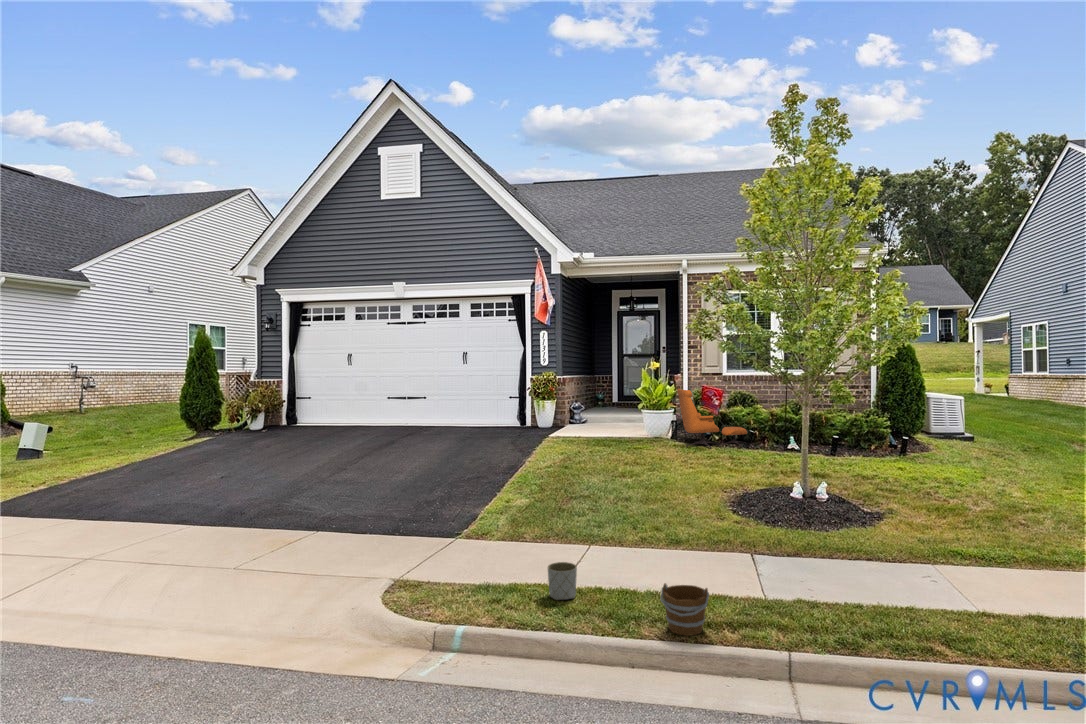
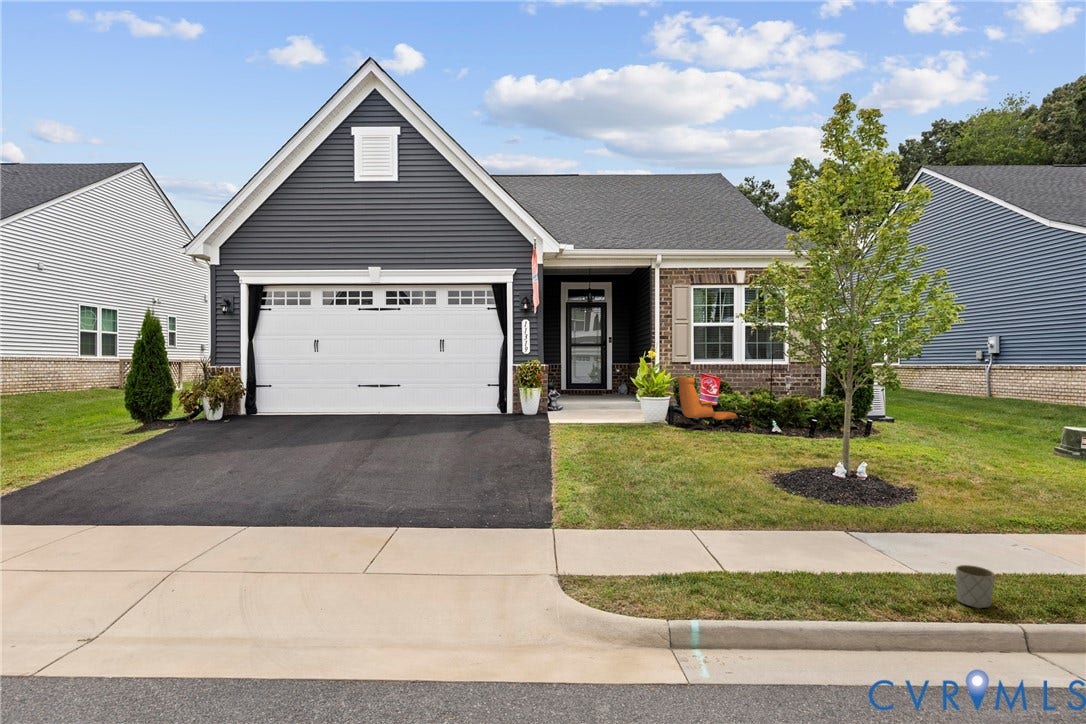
planter: present [548,562,577,600] -> present [956,565,994,609]
bucket: present [660,583,709,636] -> none [877,565,931,616]

